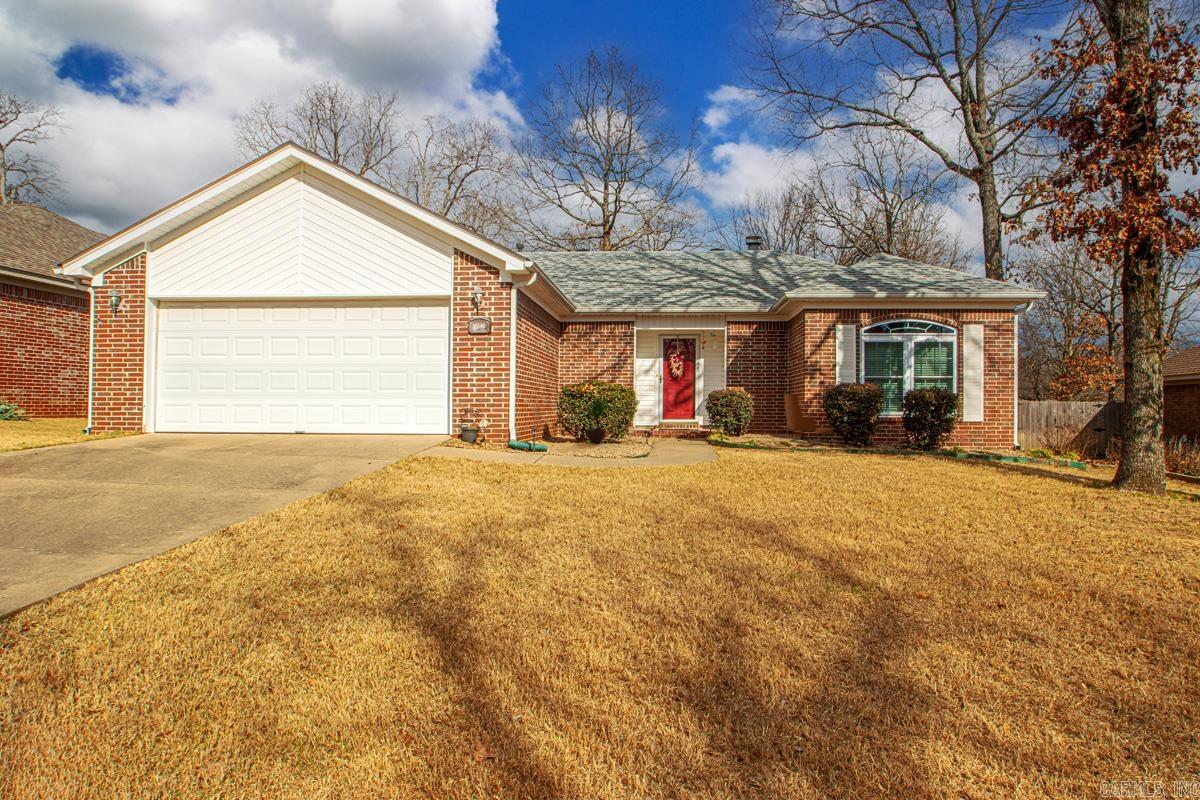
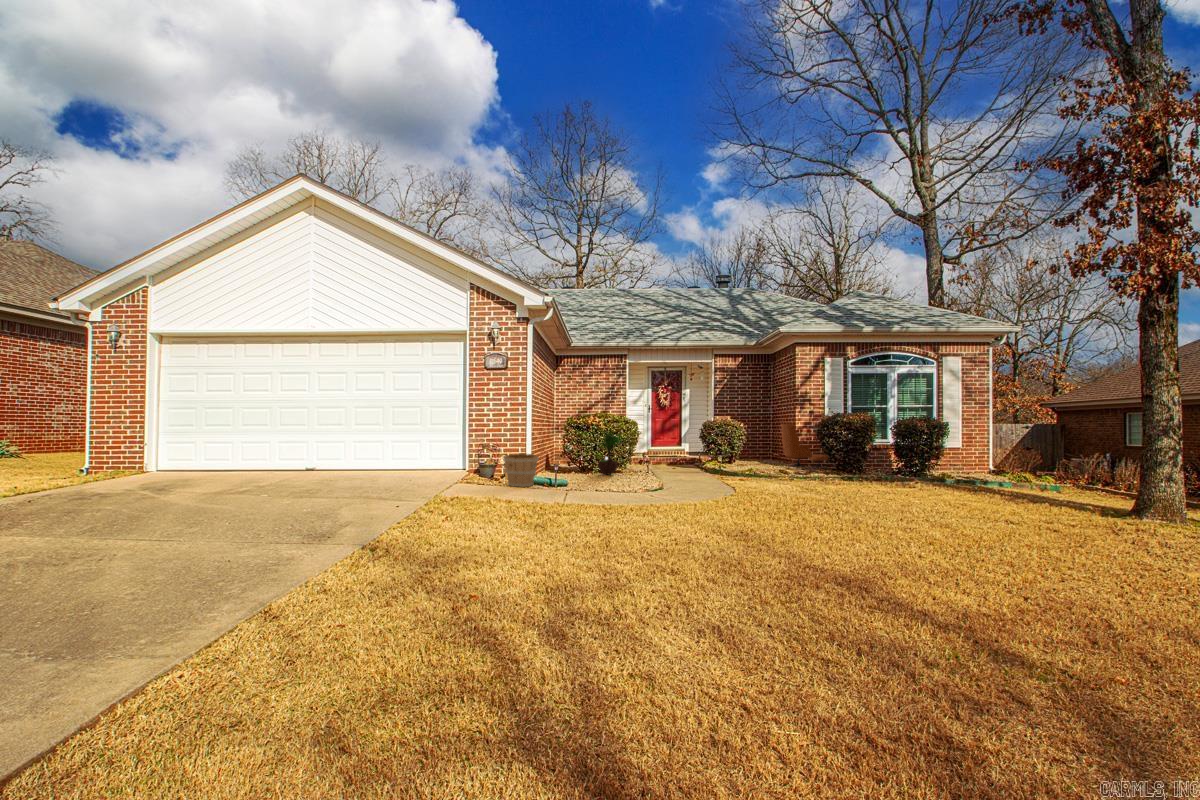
wooden bucket: none [485,419,521,451] -> present [504,453,539,487]

